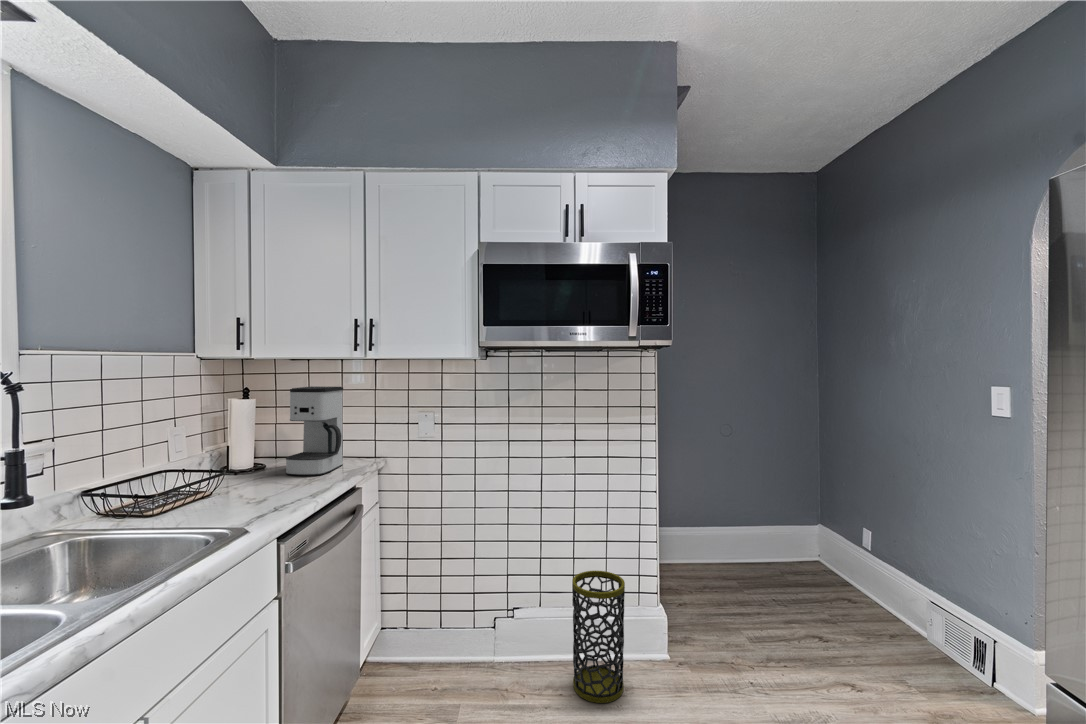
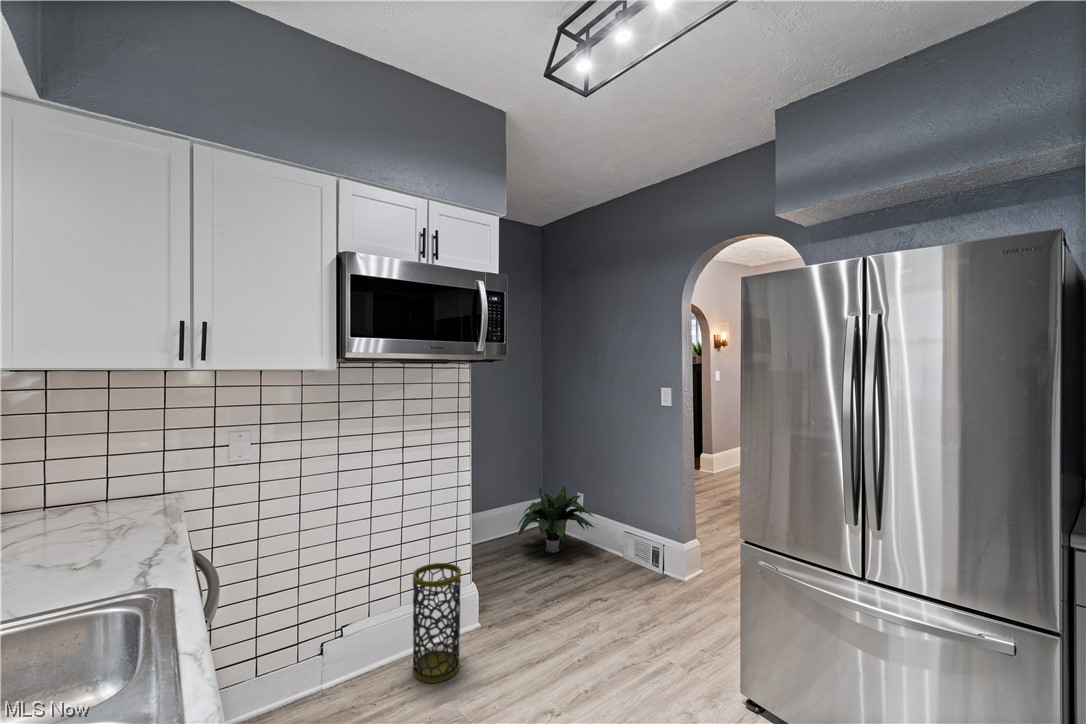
coffee maker: present [286,386,343,476] -> none [51,405,140,530]
potted plant: none [759,511,882,599] -> present [518,486,594,553]

